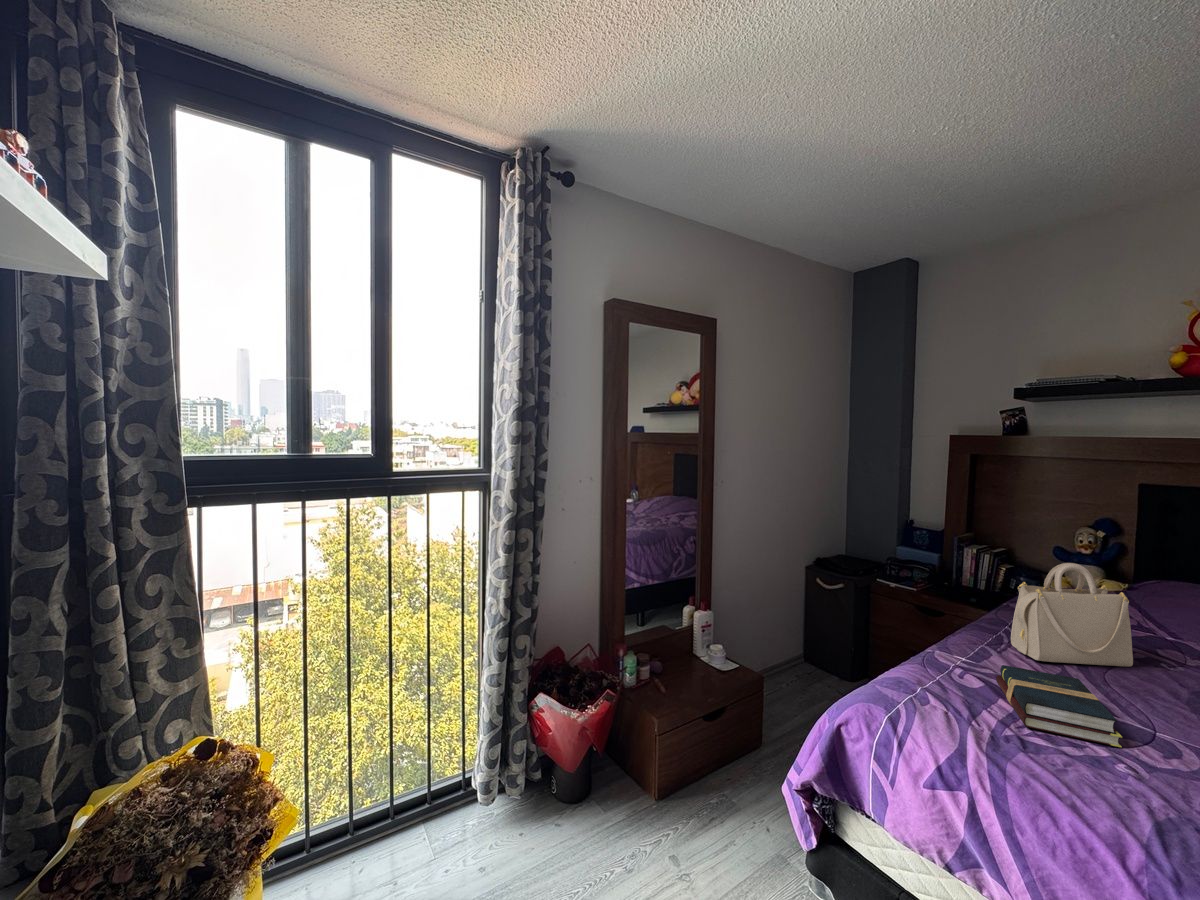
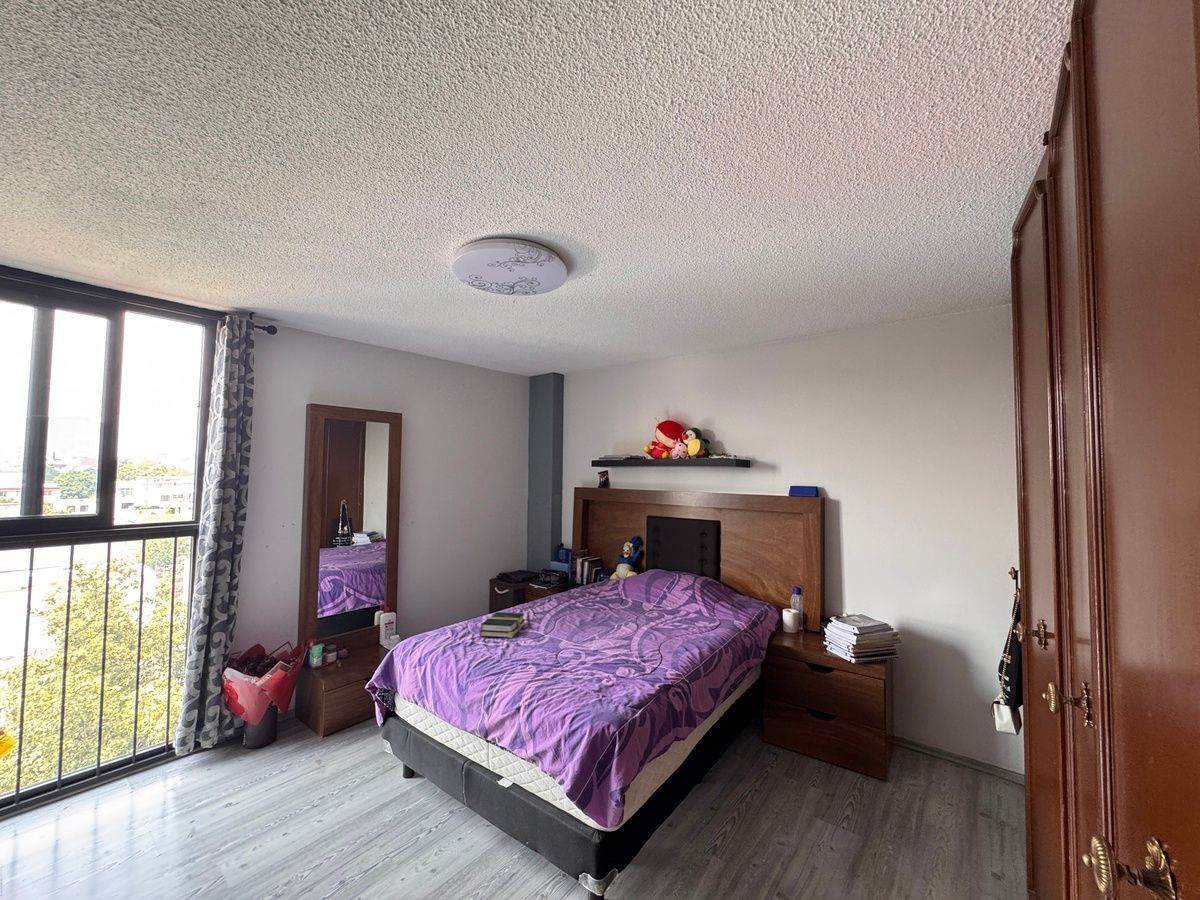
handbag: present [1011,563,1133,666] -> none [527,558,576,611]

